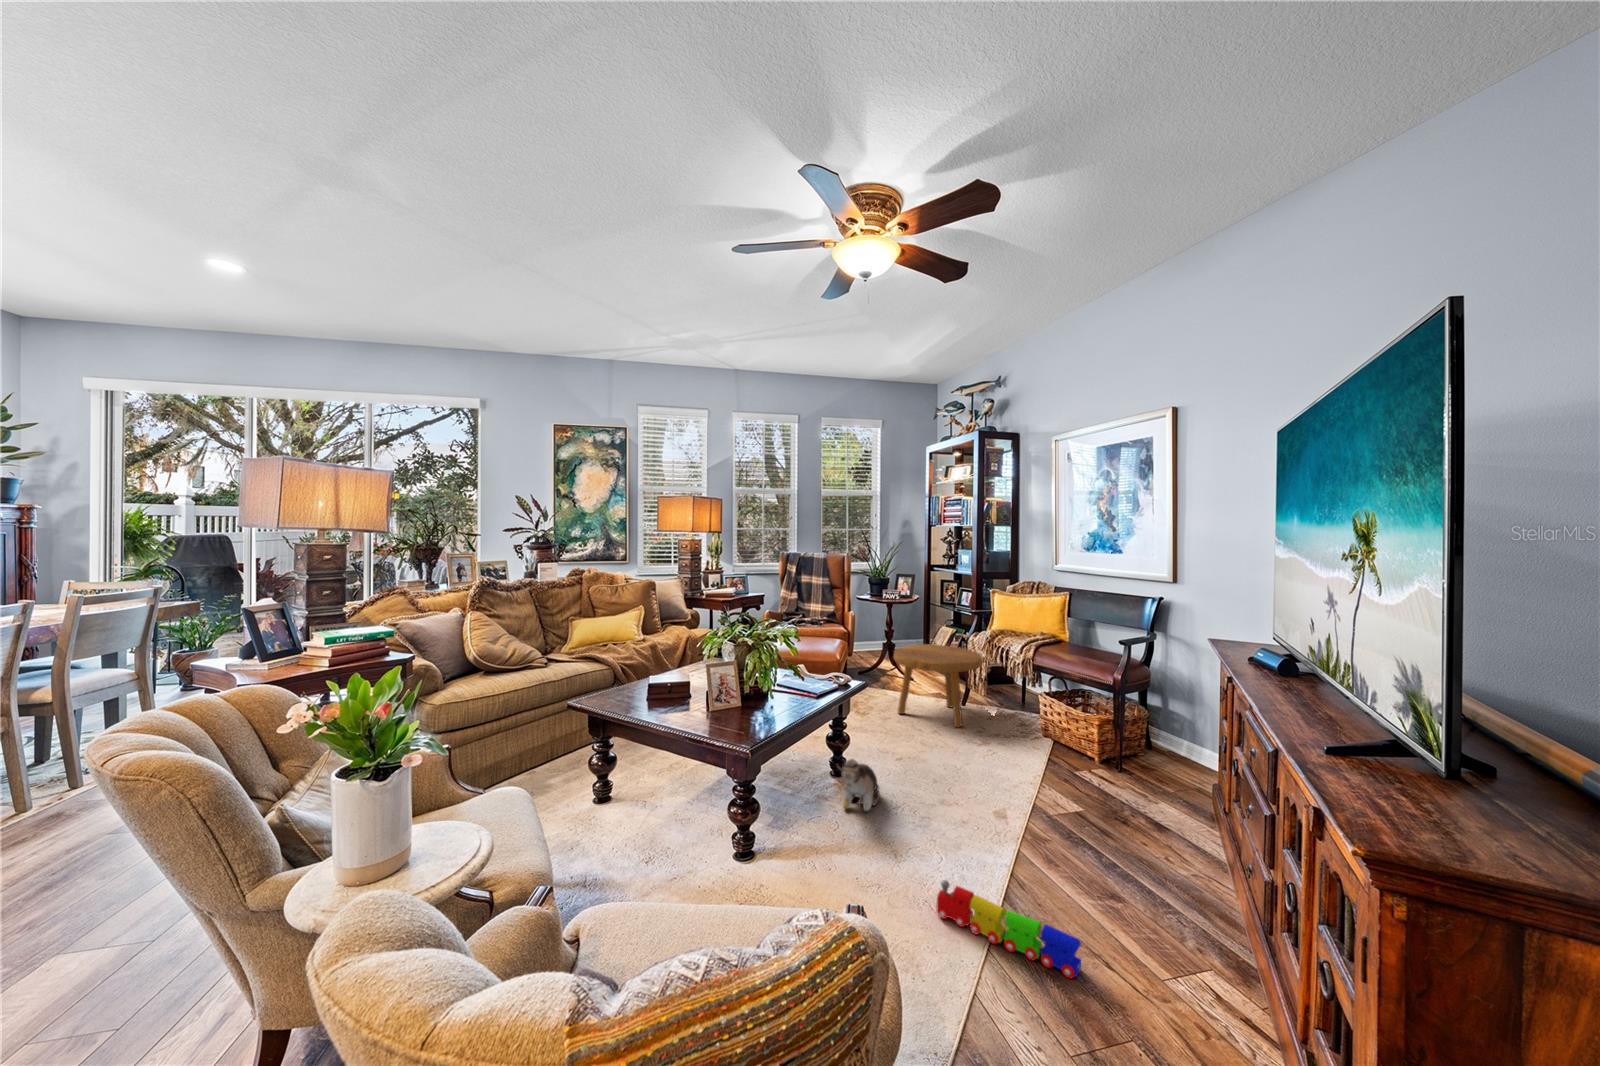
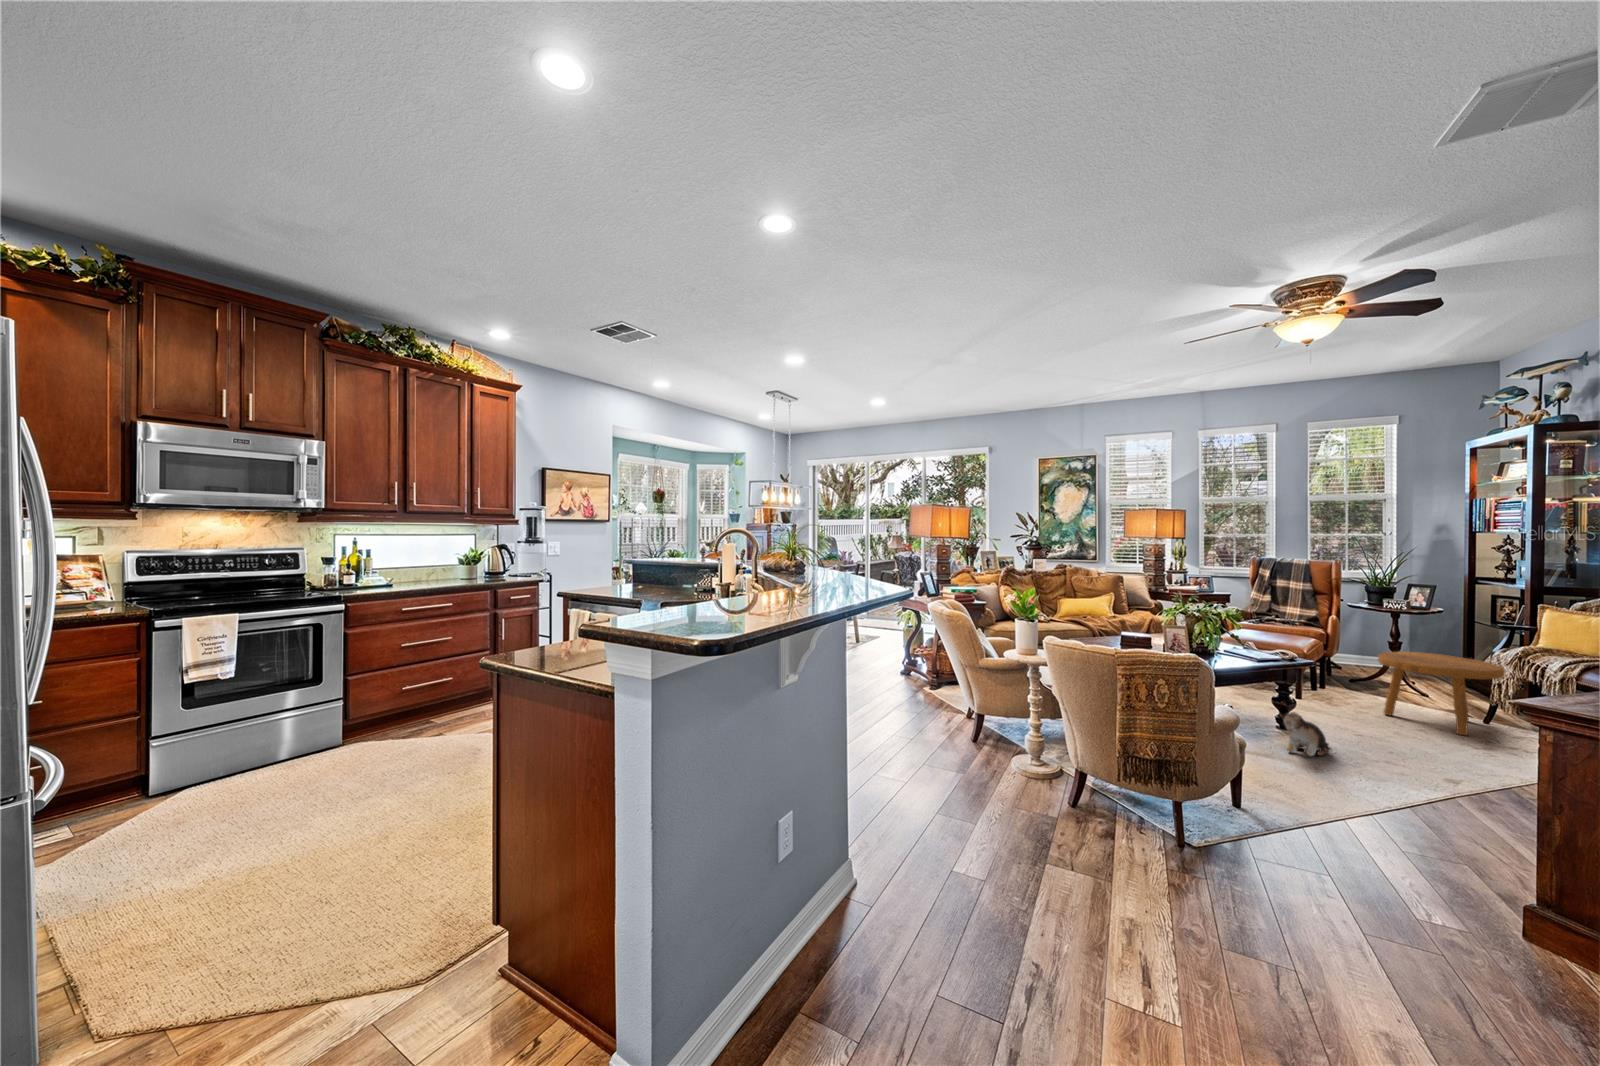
toy train: present [937,880,1081,978] -> none [1349,785,1475,856]

